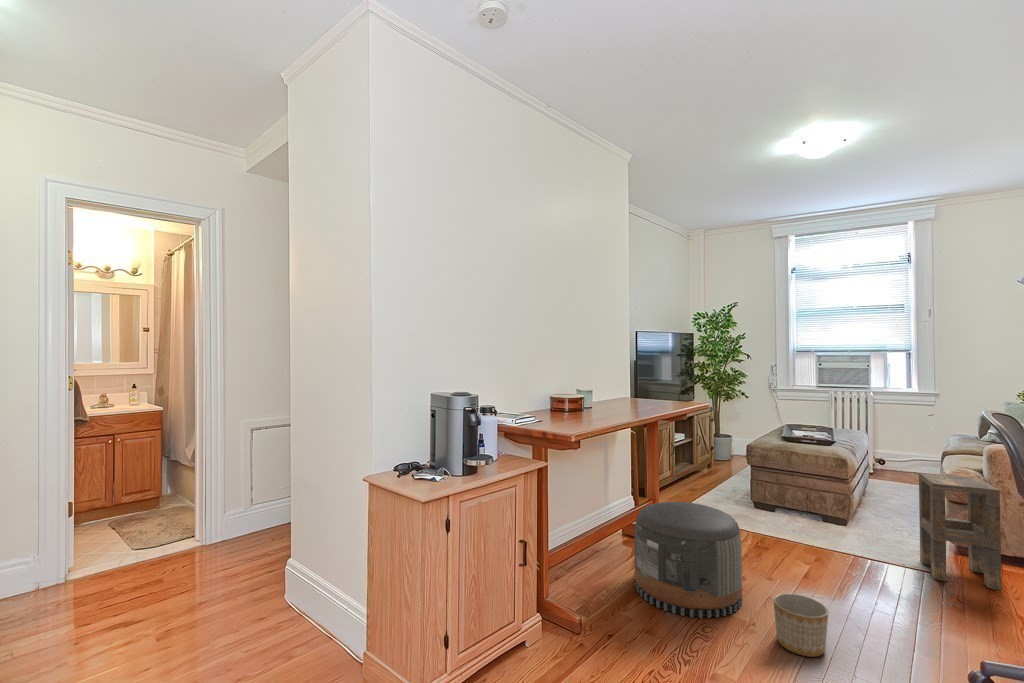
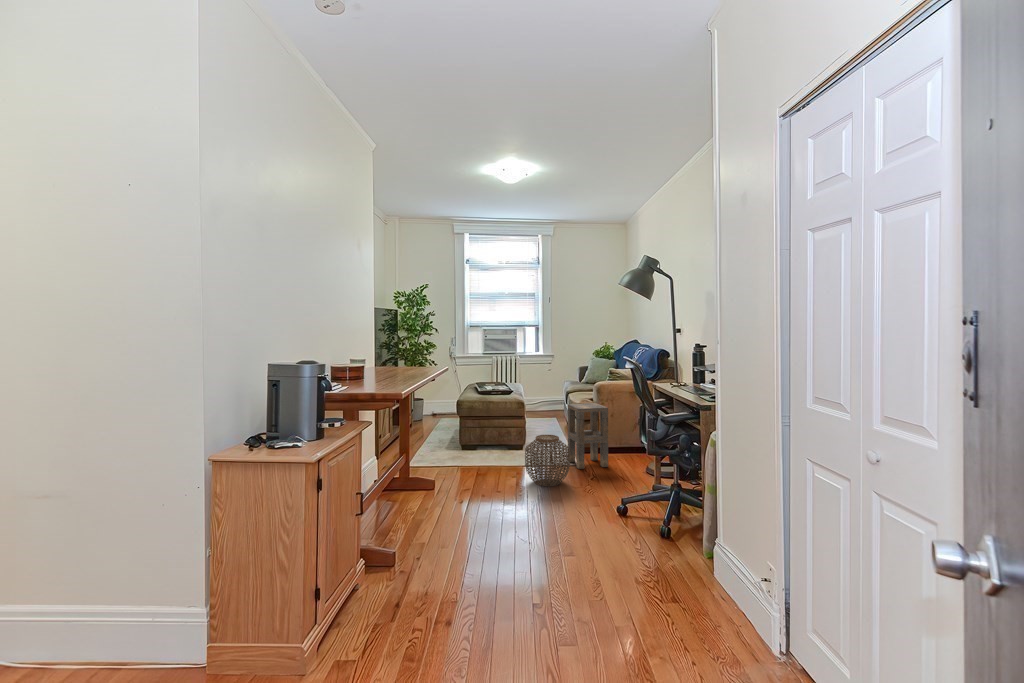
pouf: present [635,502,742,618] -> none [409,445,490,529]
woven basket: none [821,513,902,597] -> present [525,435,570,486]
planter: present [774,594,828,657] -> none [518,490,550,527]

